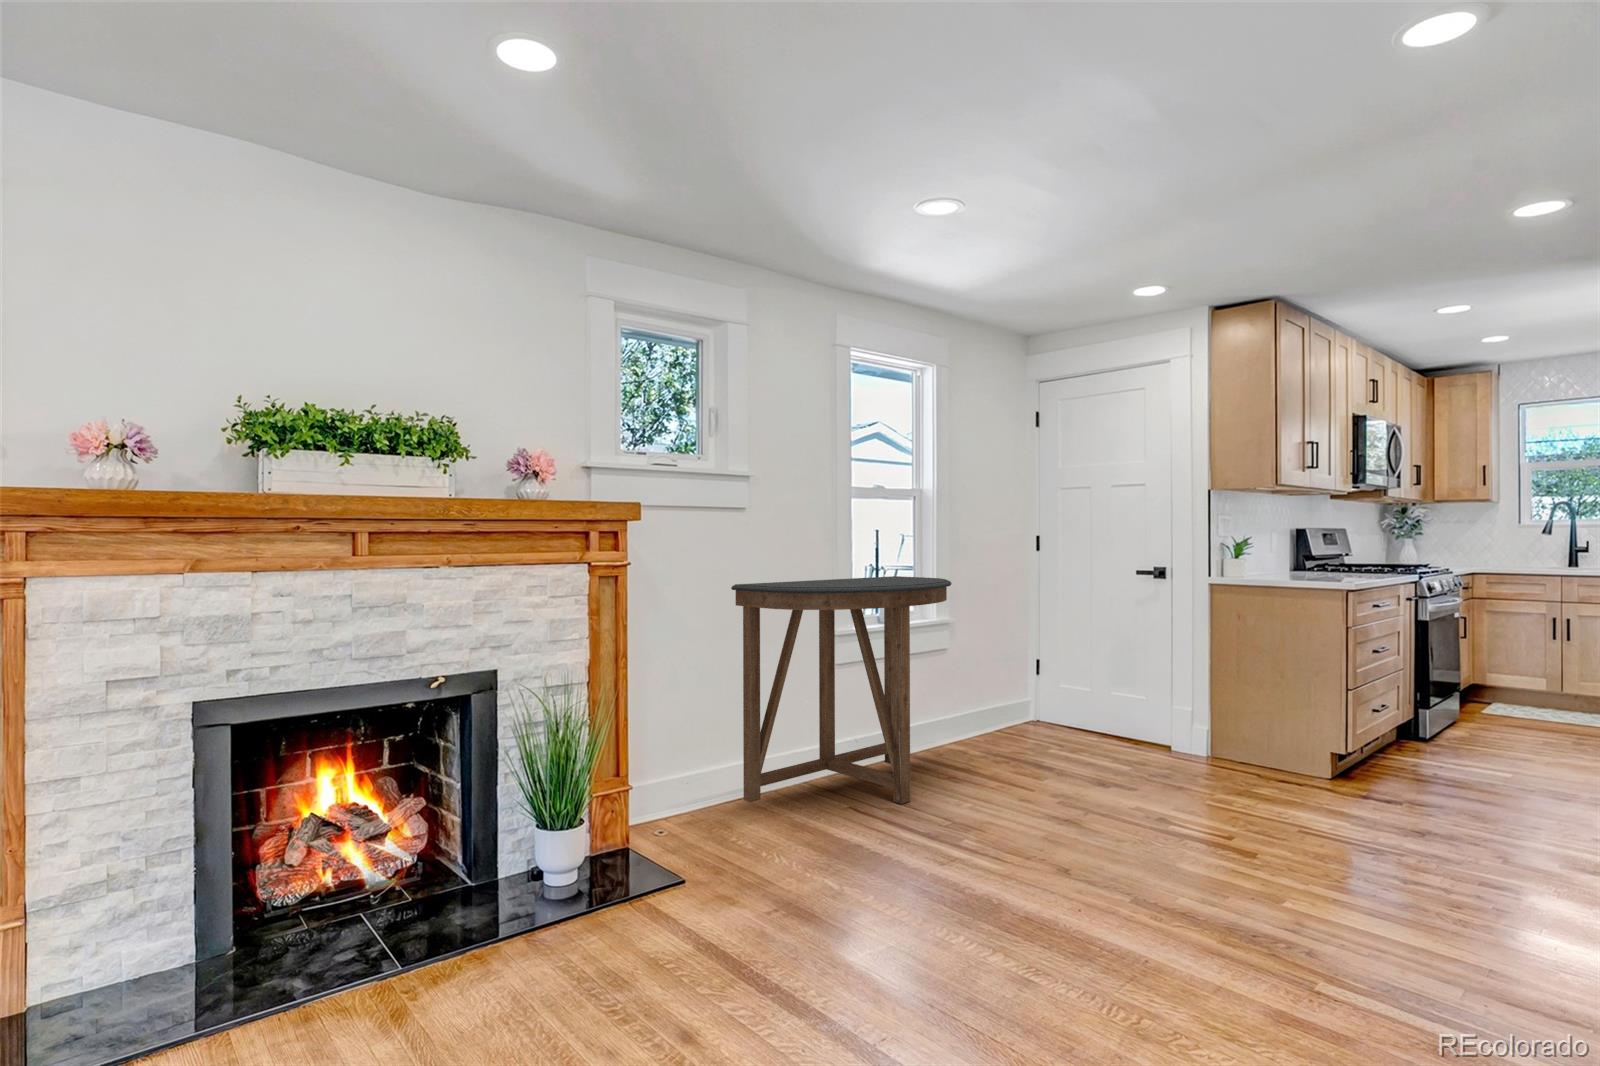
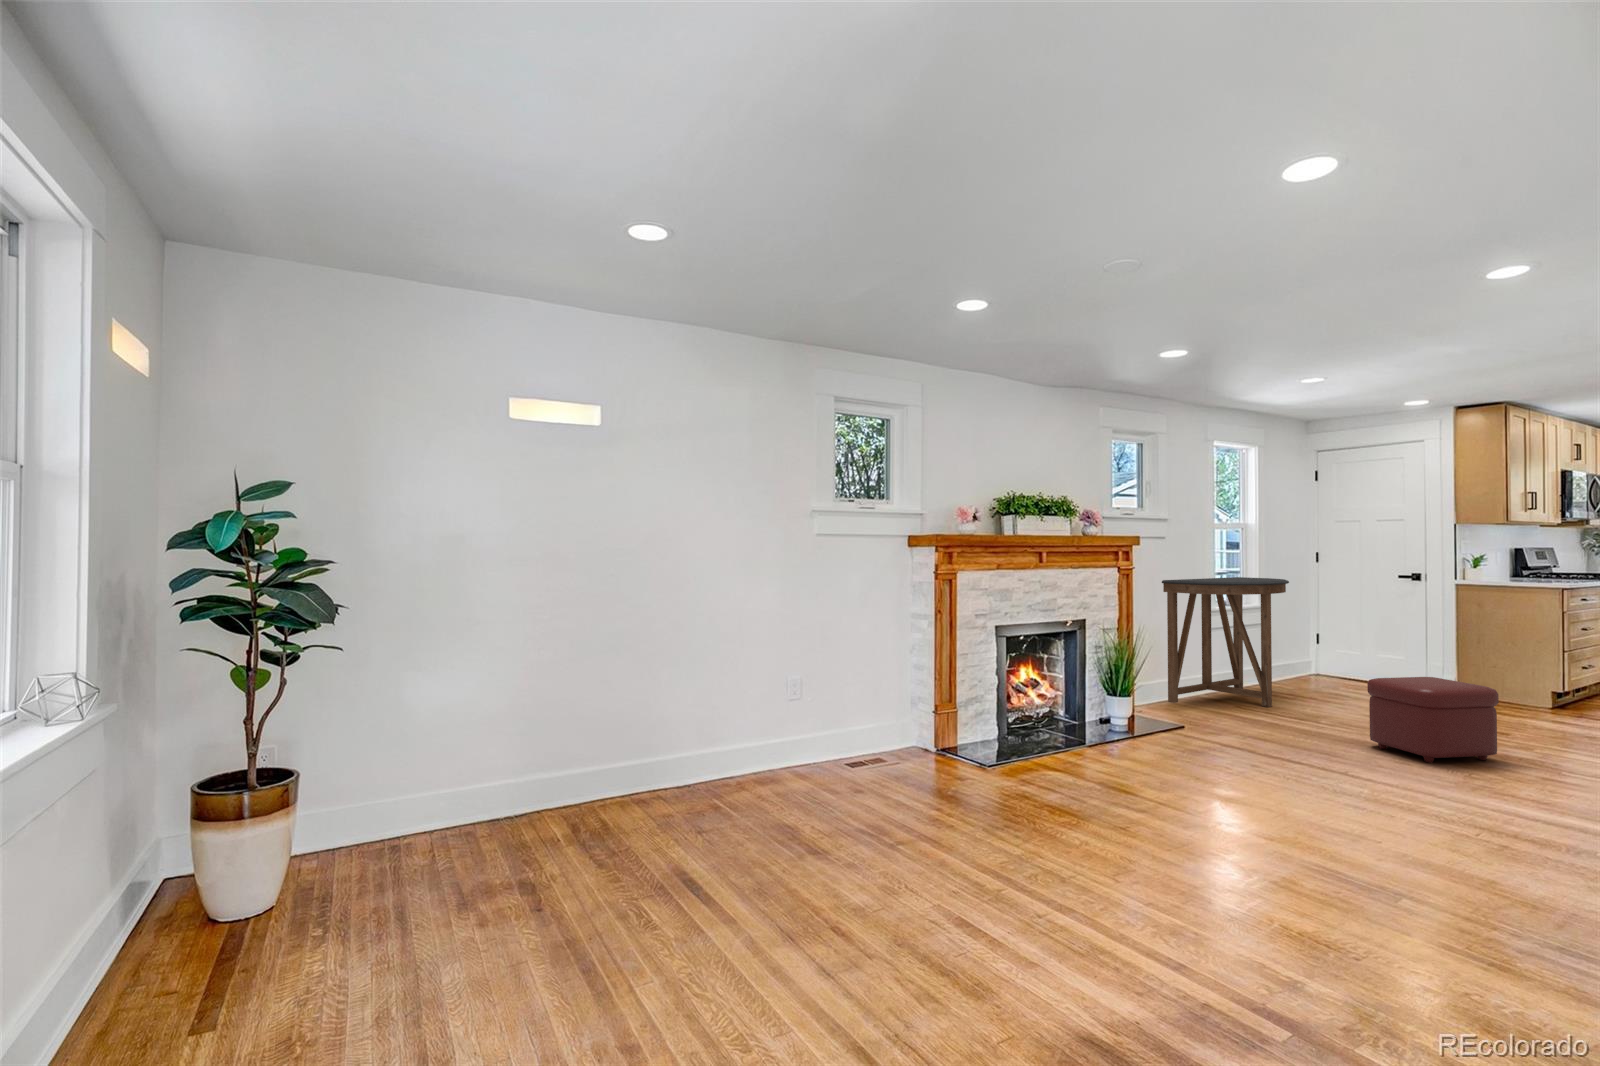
ottoman: none [992,771,1211,973] -> present [1368,677,1499,763]

